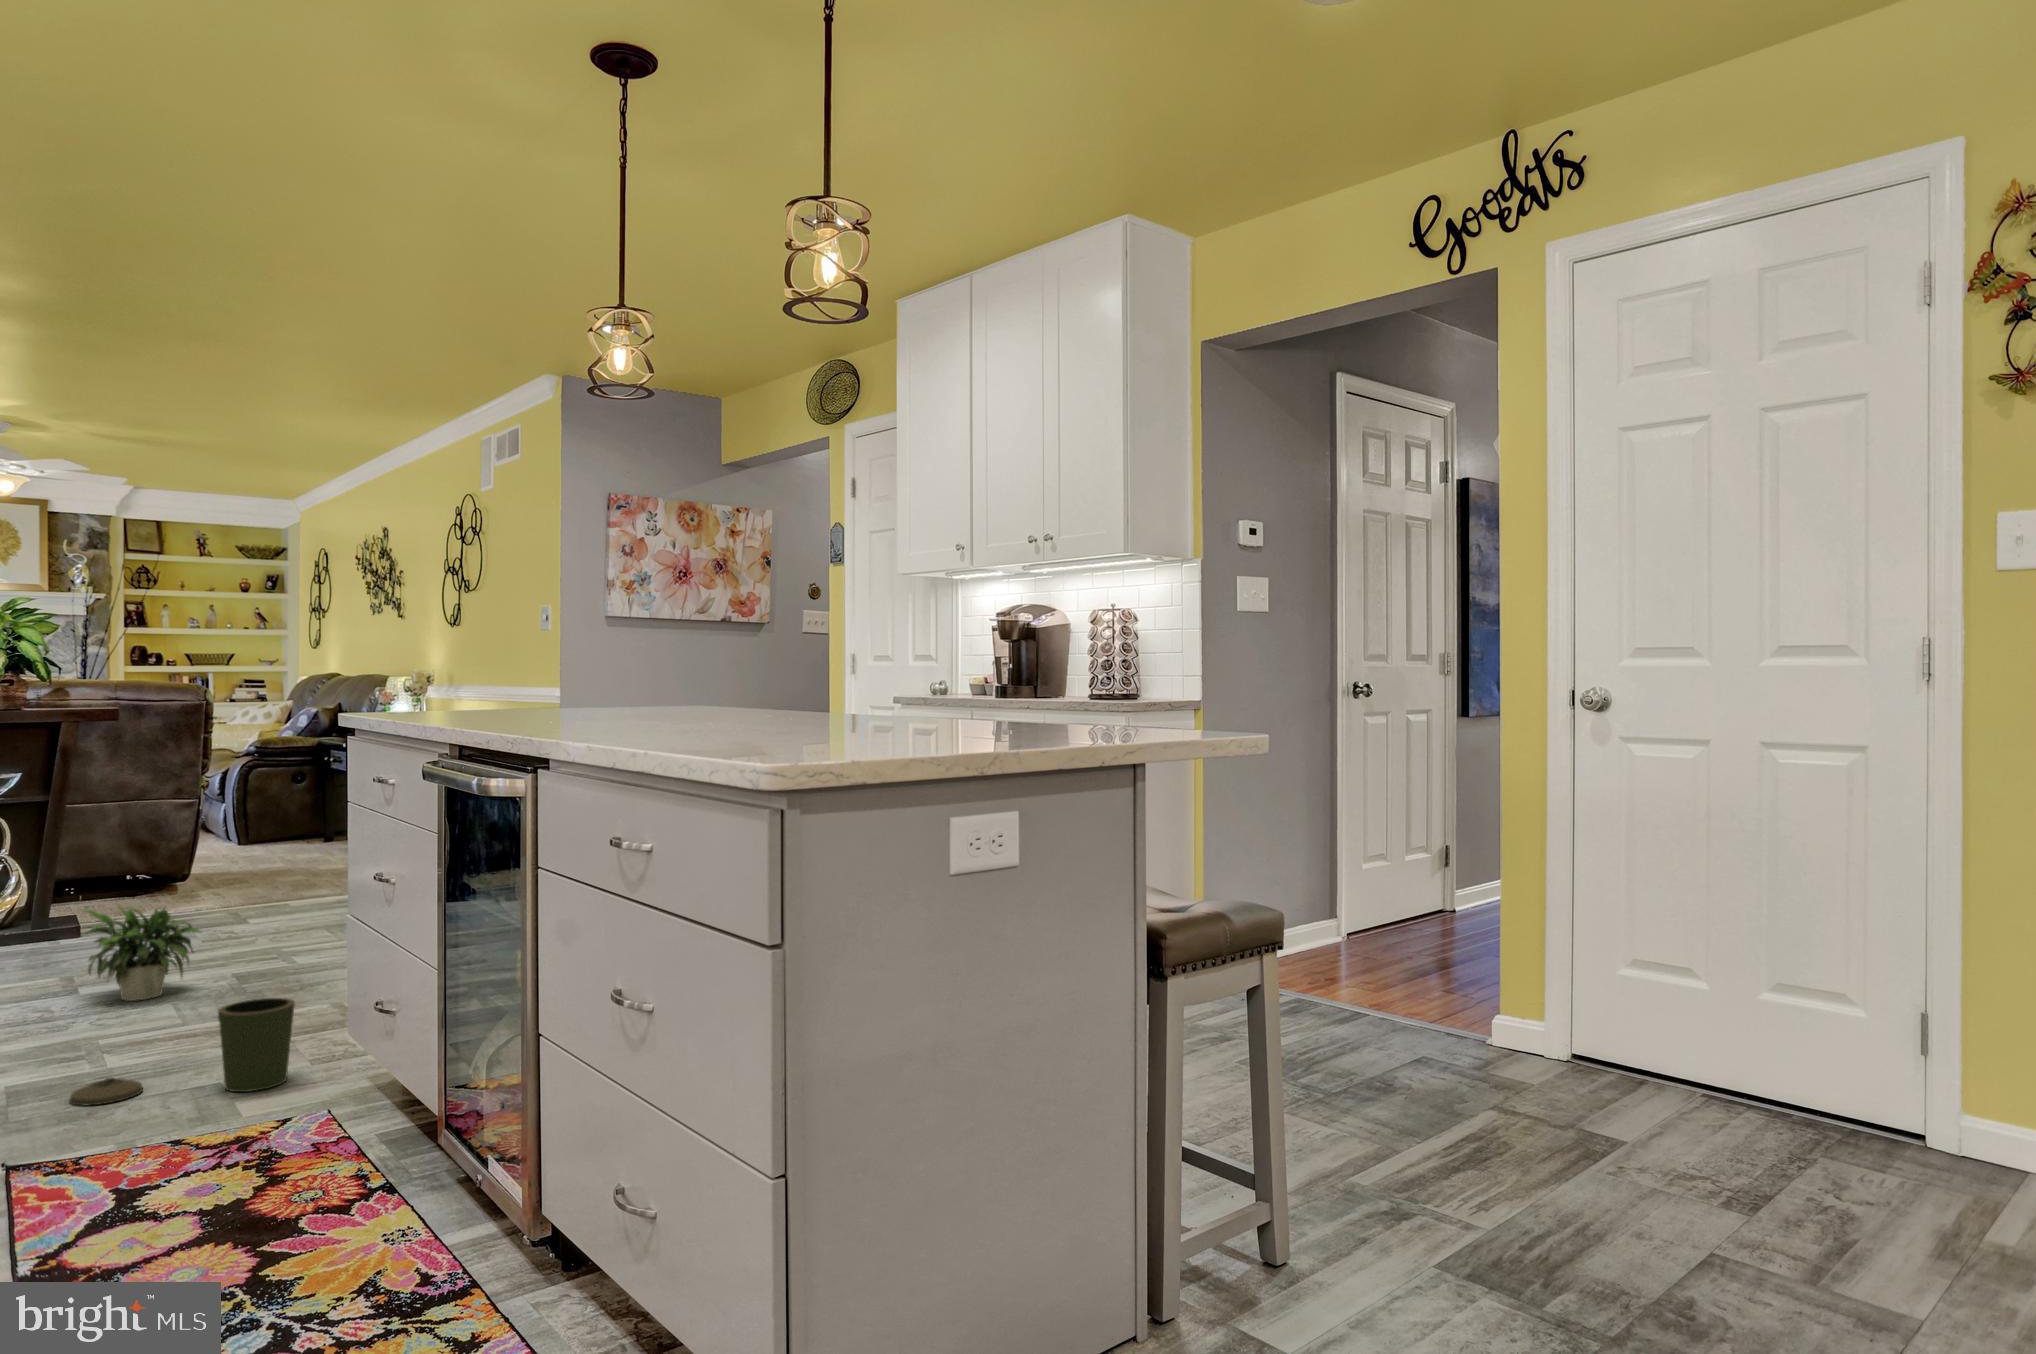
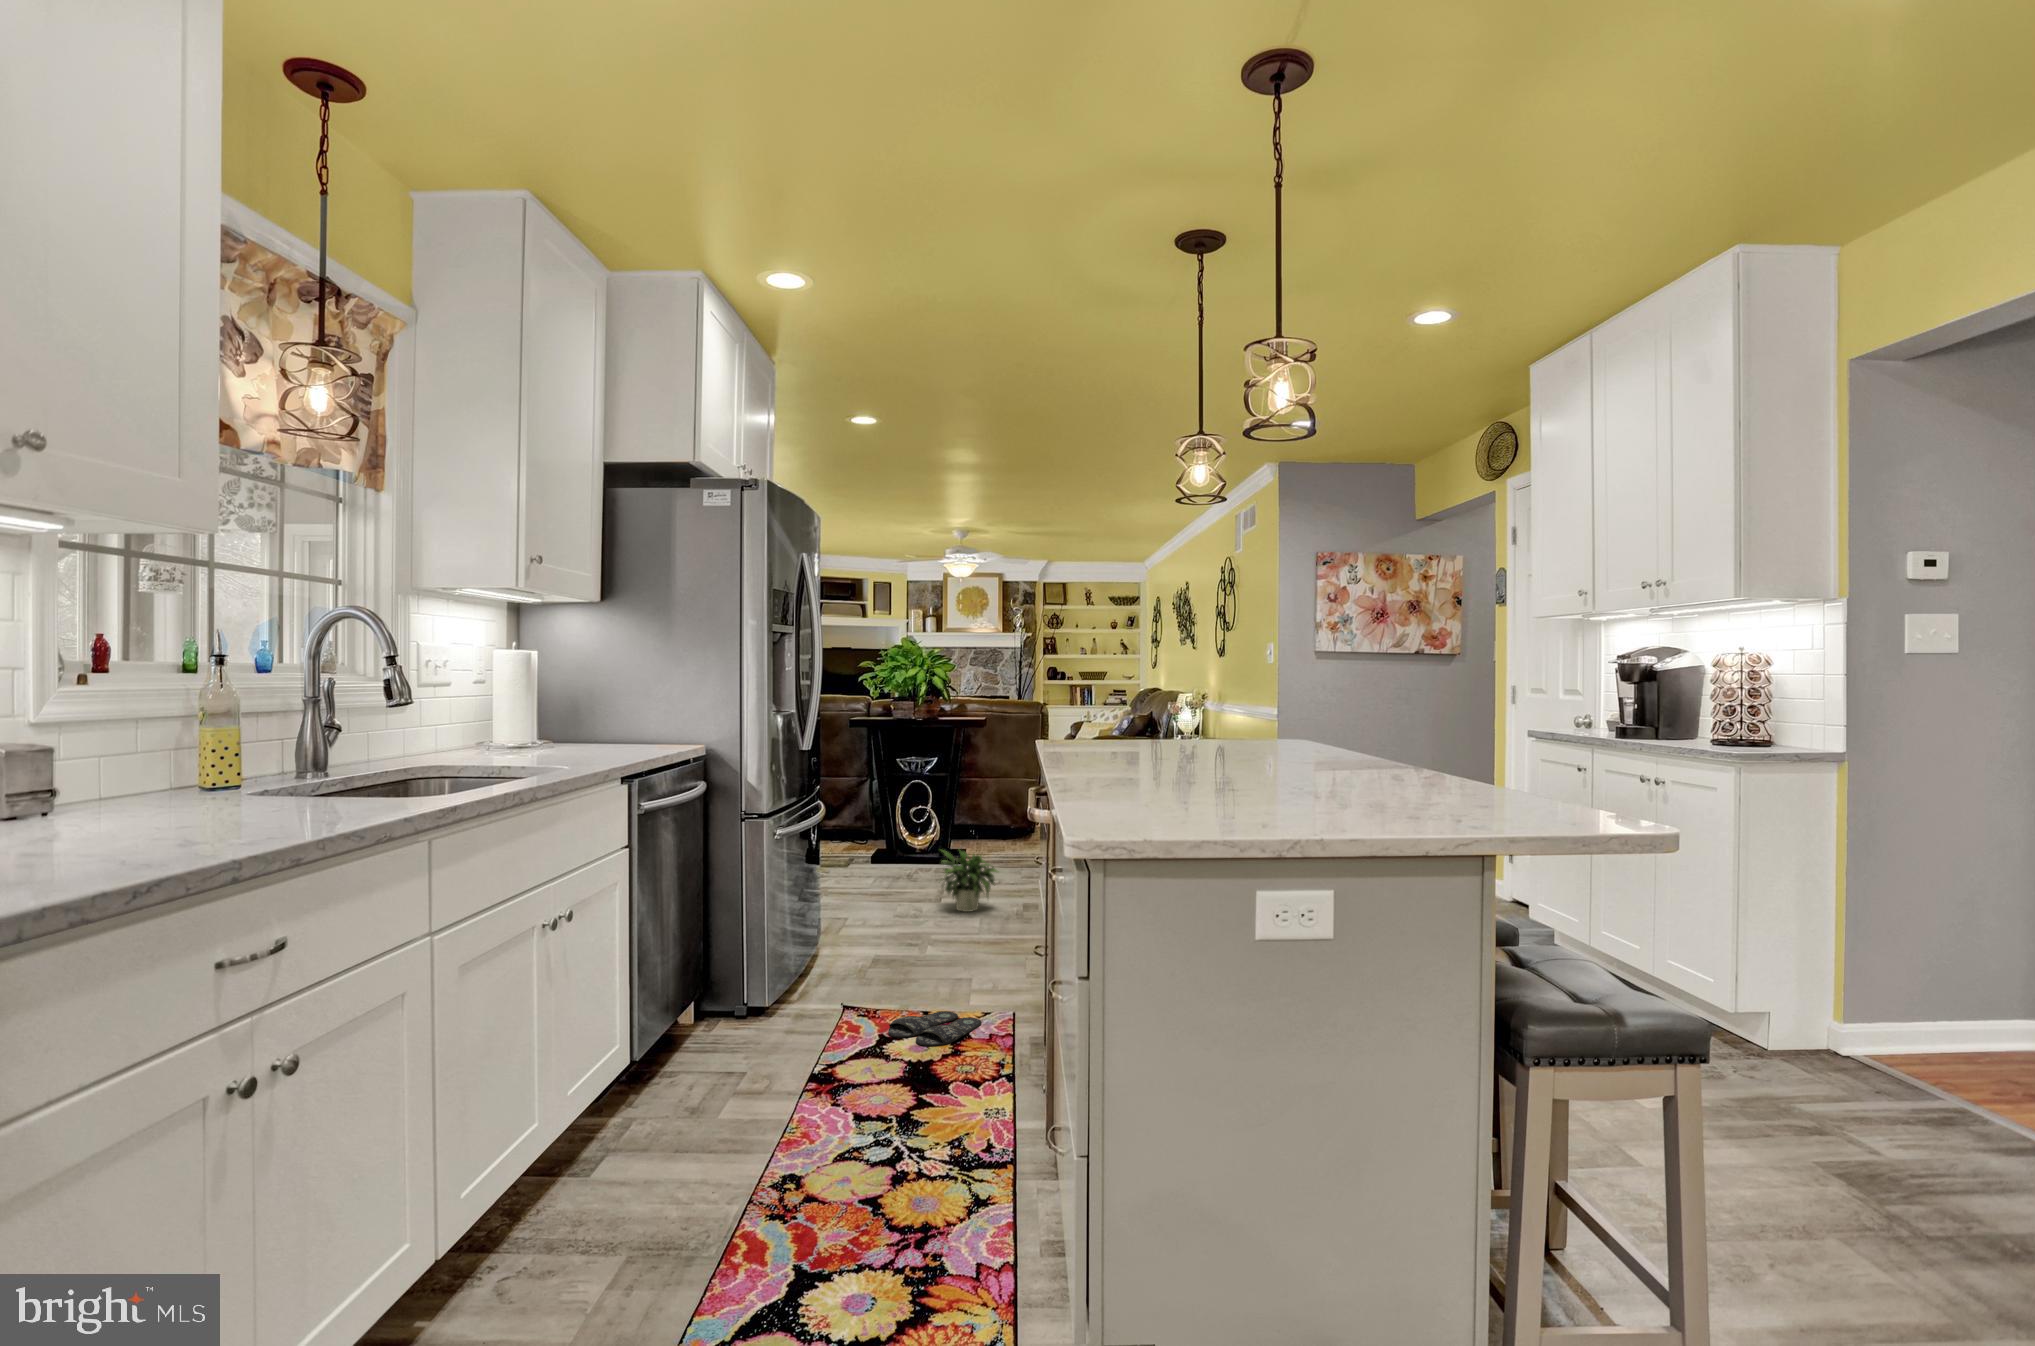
trash can: present [69,998,295,1105] -> none [894,926,1010,988]
slippers: none [127,1131,289,1188] -> present [888,1011,982,1046]

